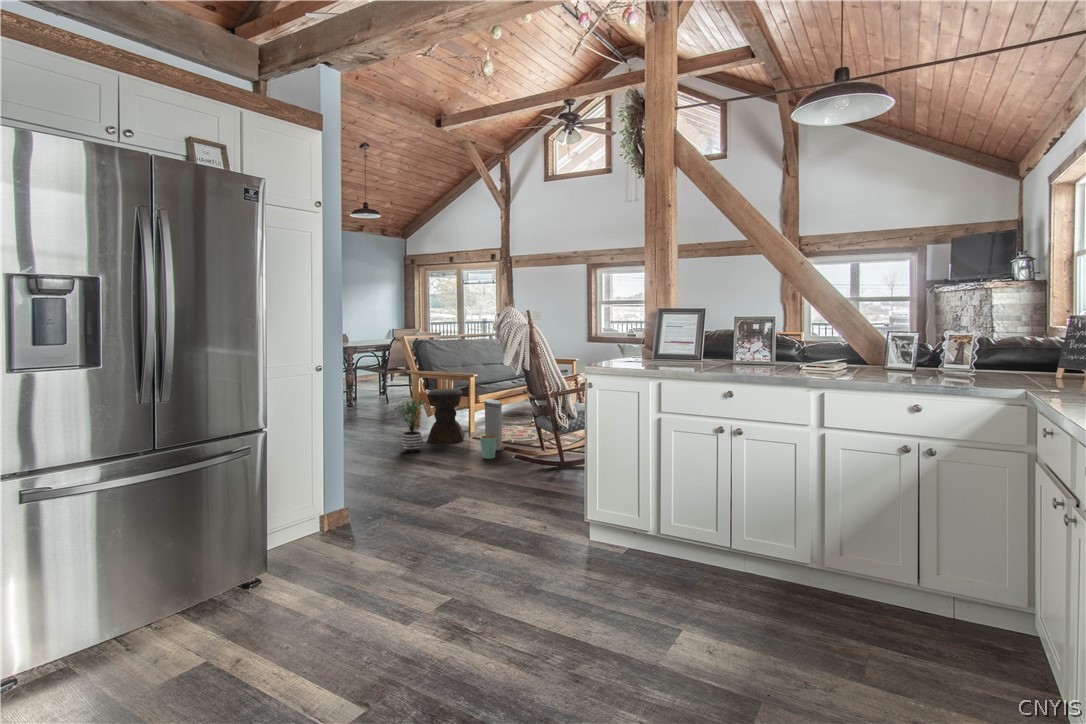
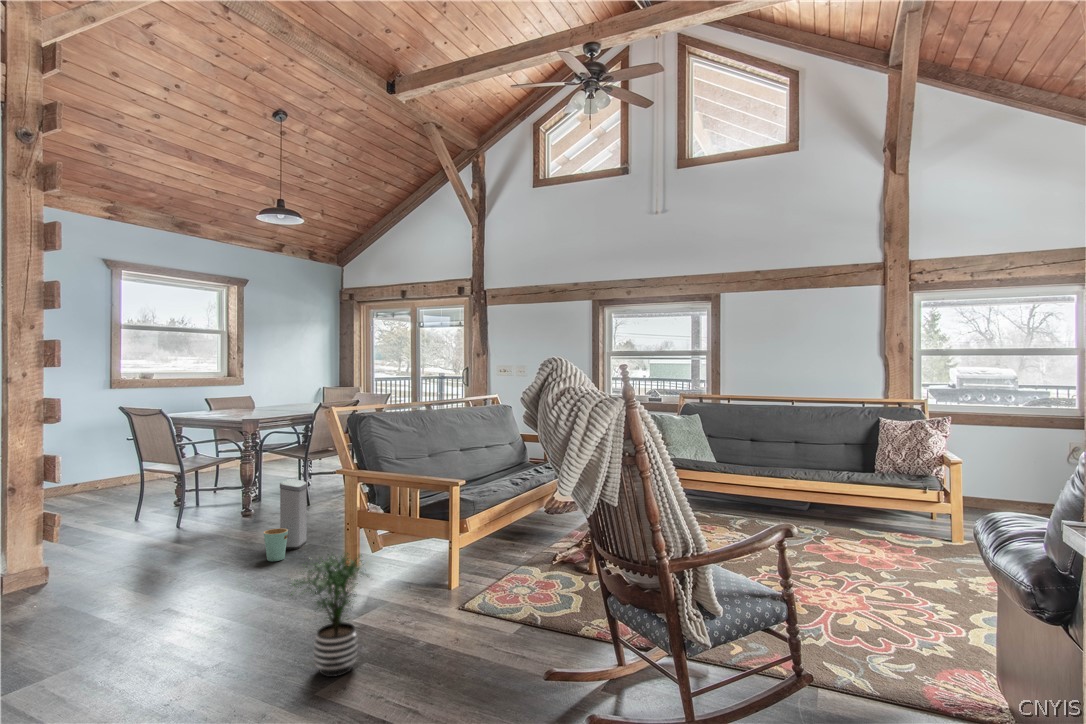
stool: present [427,389,464,443] -> none [368,514,441,634]
trash can: present [480,399,502,459] -> present [264,479,307,561]

